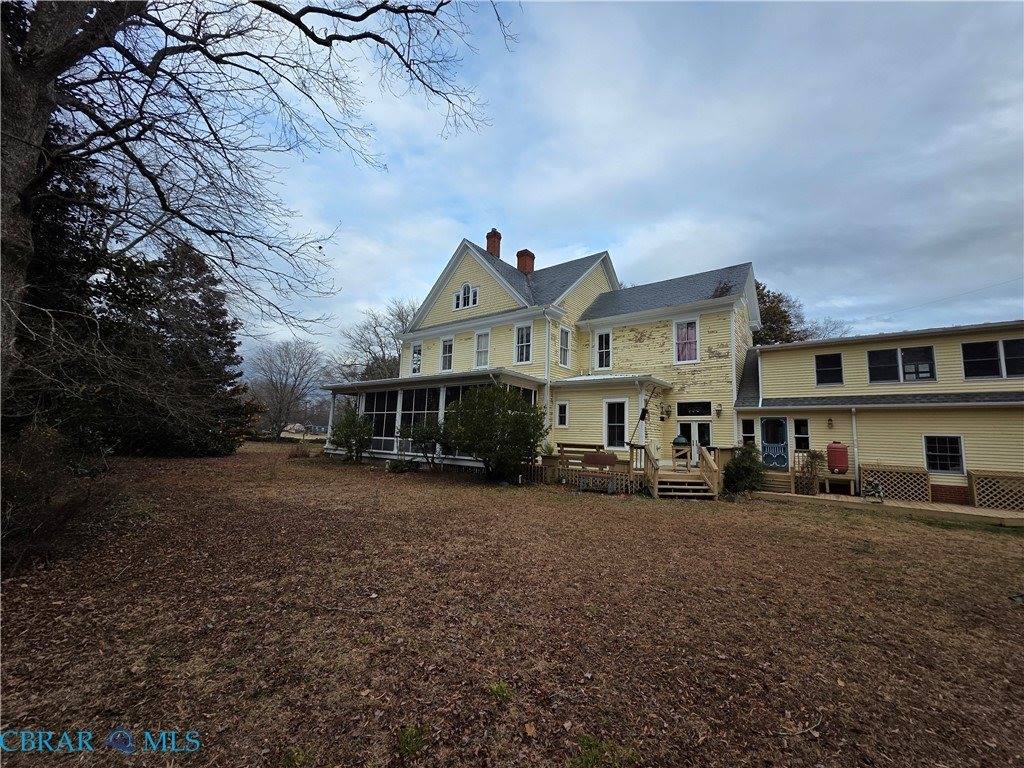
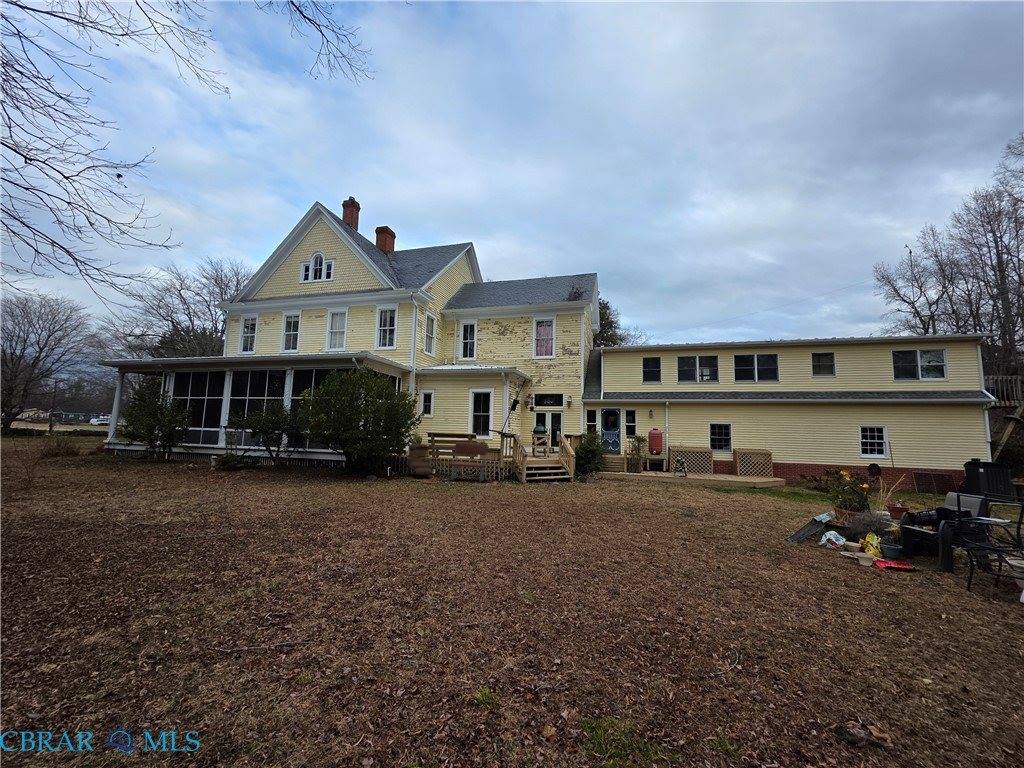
lounge chair: none [538,453,562,488] -> present [406,444,432,479]

